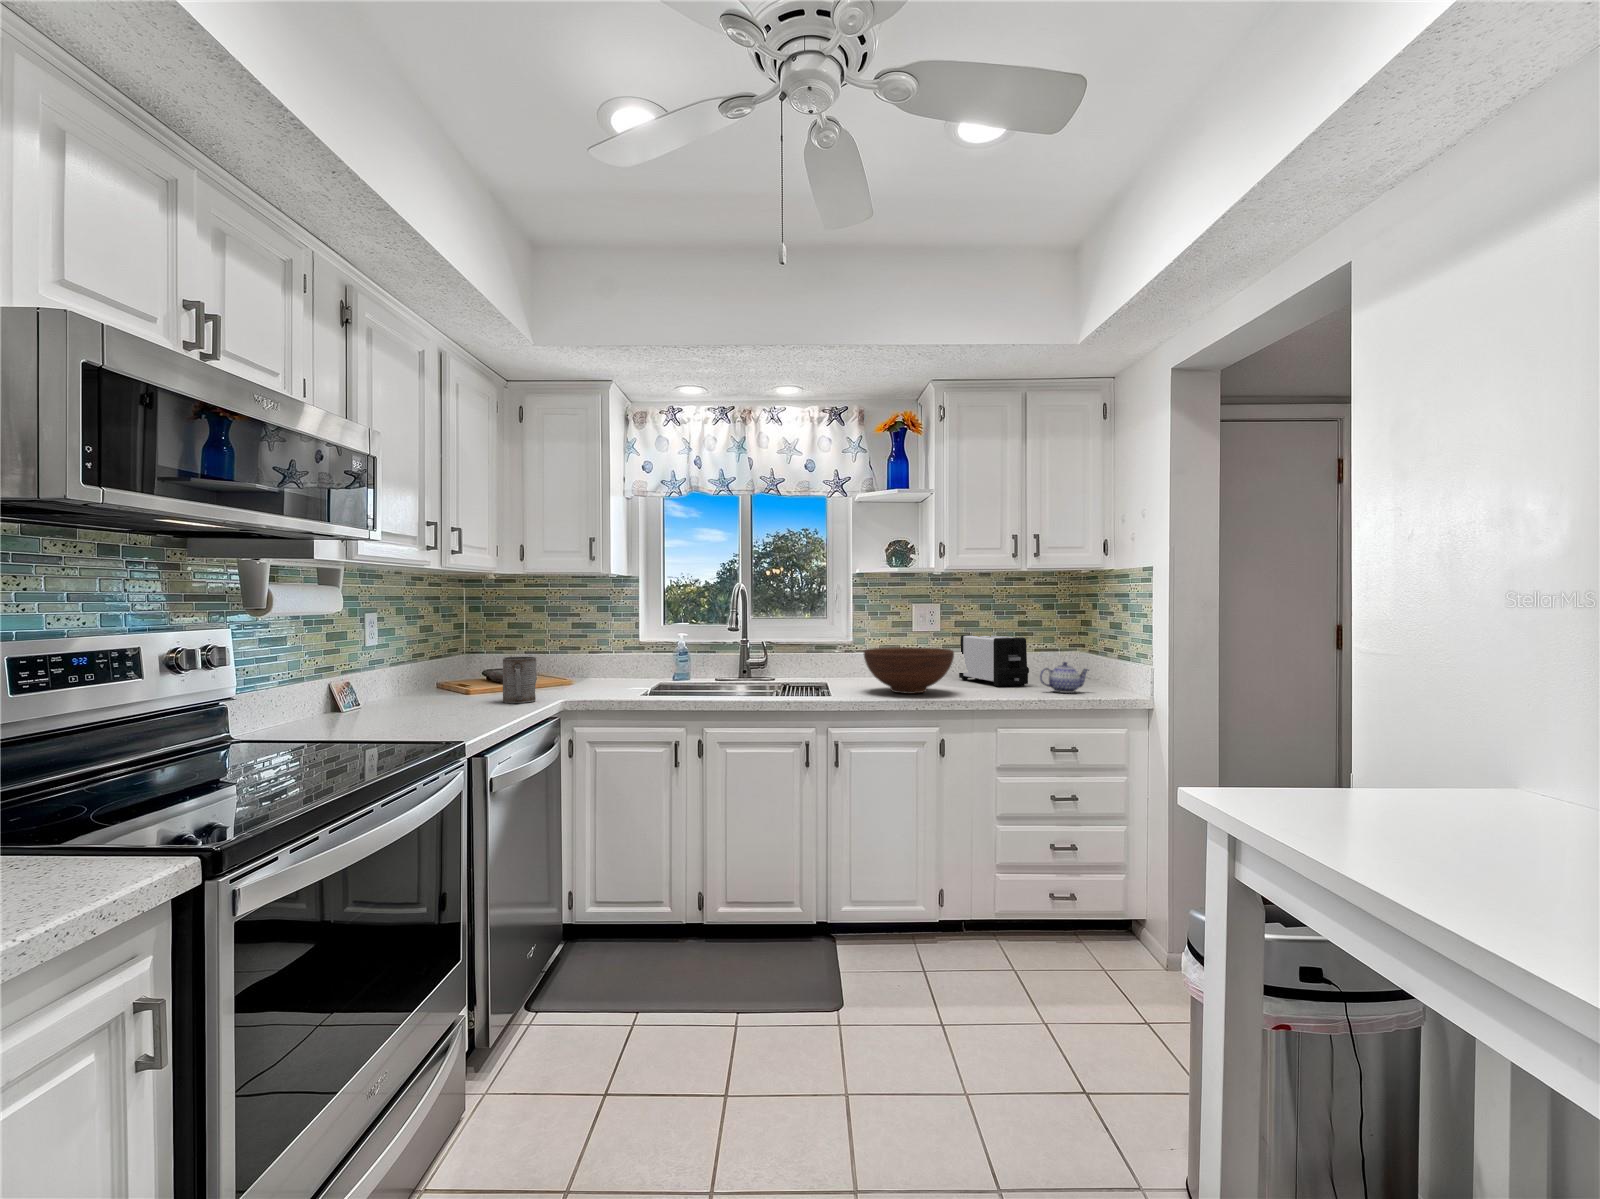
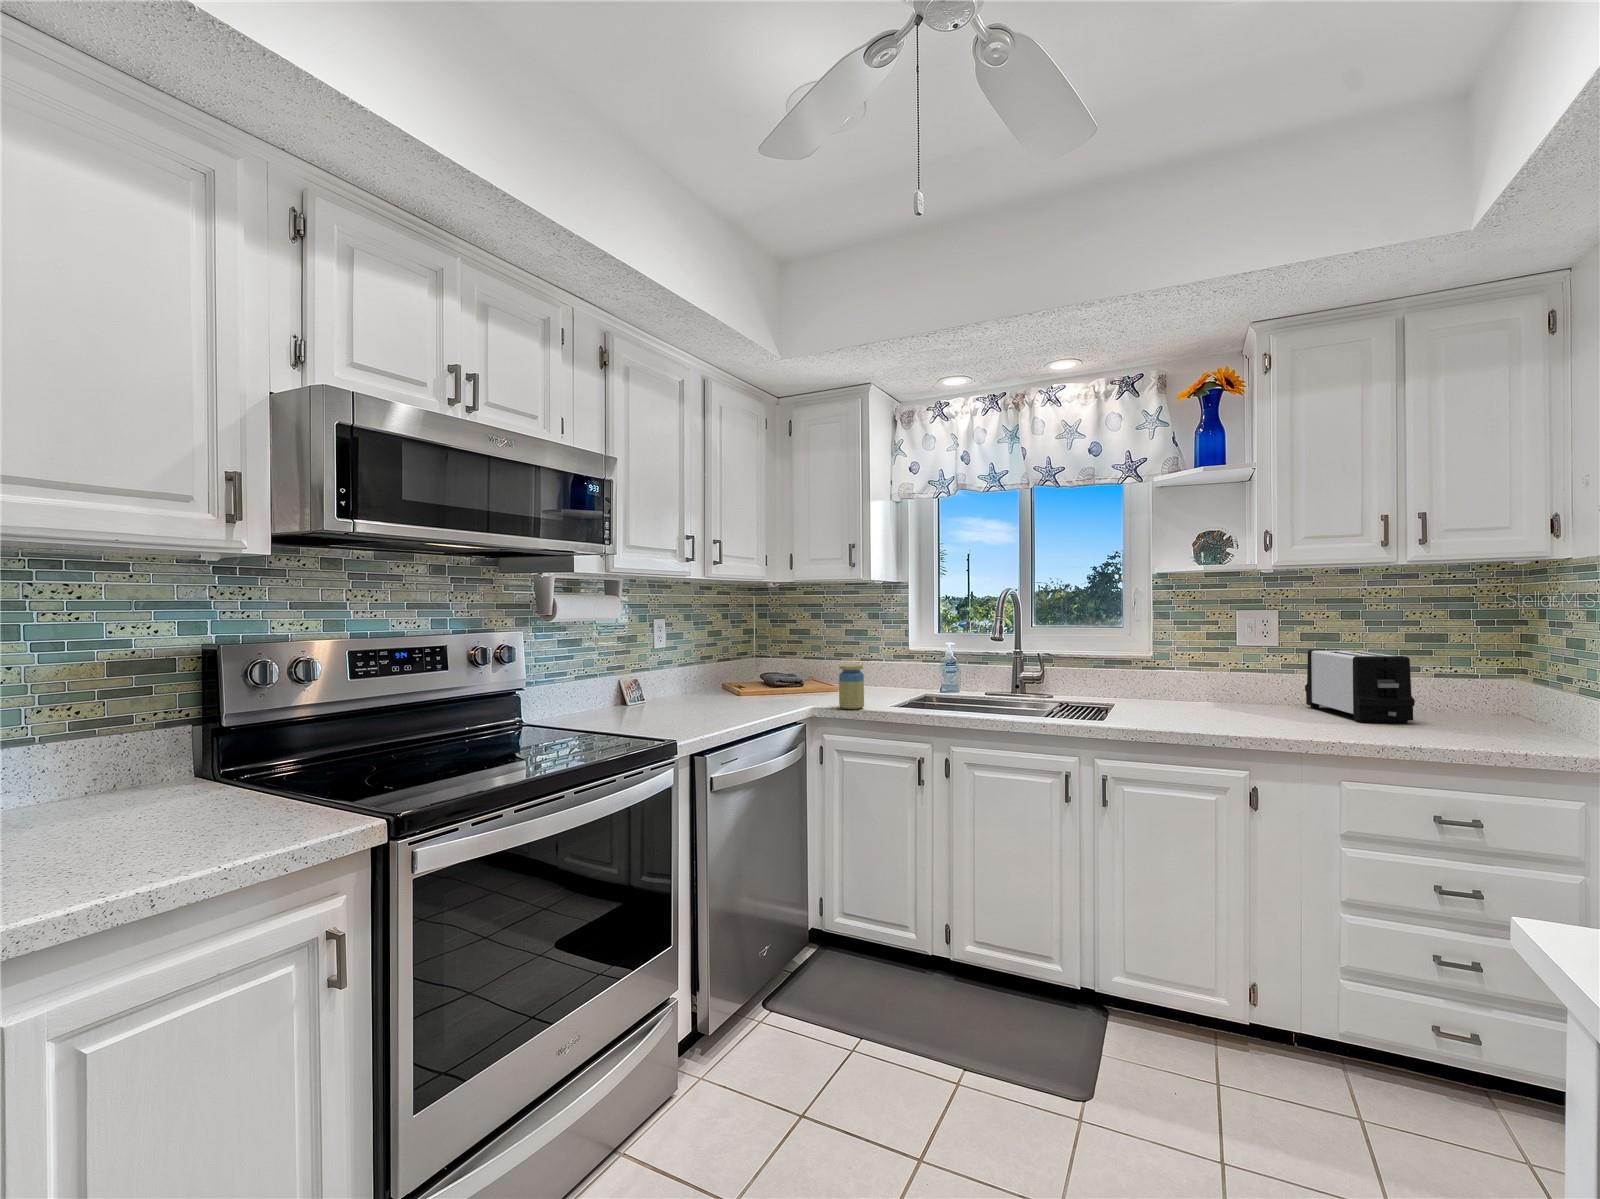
fruit bowl: present [864,647,954,694] -> none [1148,664,1279,725]
jar: none [595,655,622,699] -> present [839,664,864,709]
mug: present [503,657,536,703] -> none [752,663,783,708]
teapot: present [1040,662,1089,693] -> none [1427,695,1522,741]

